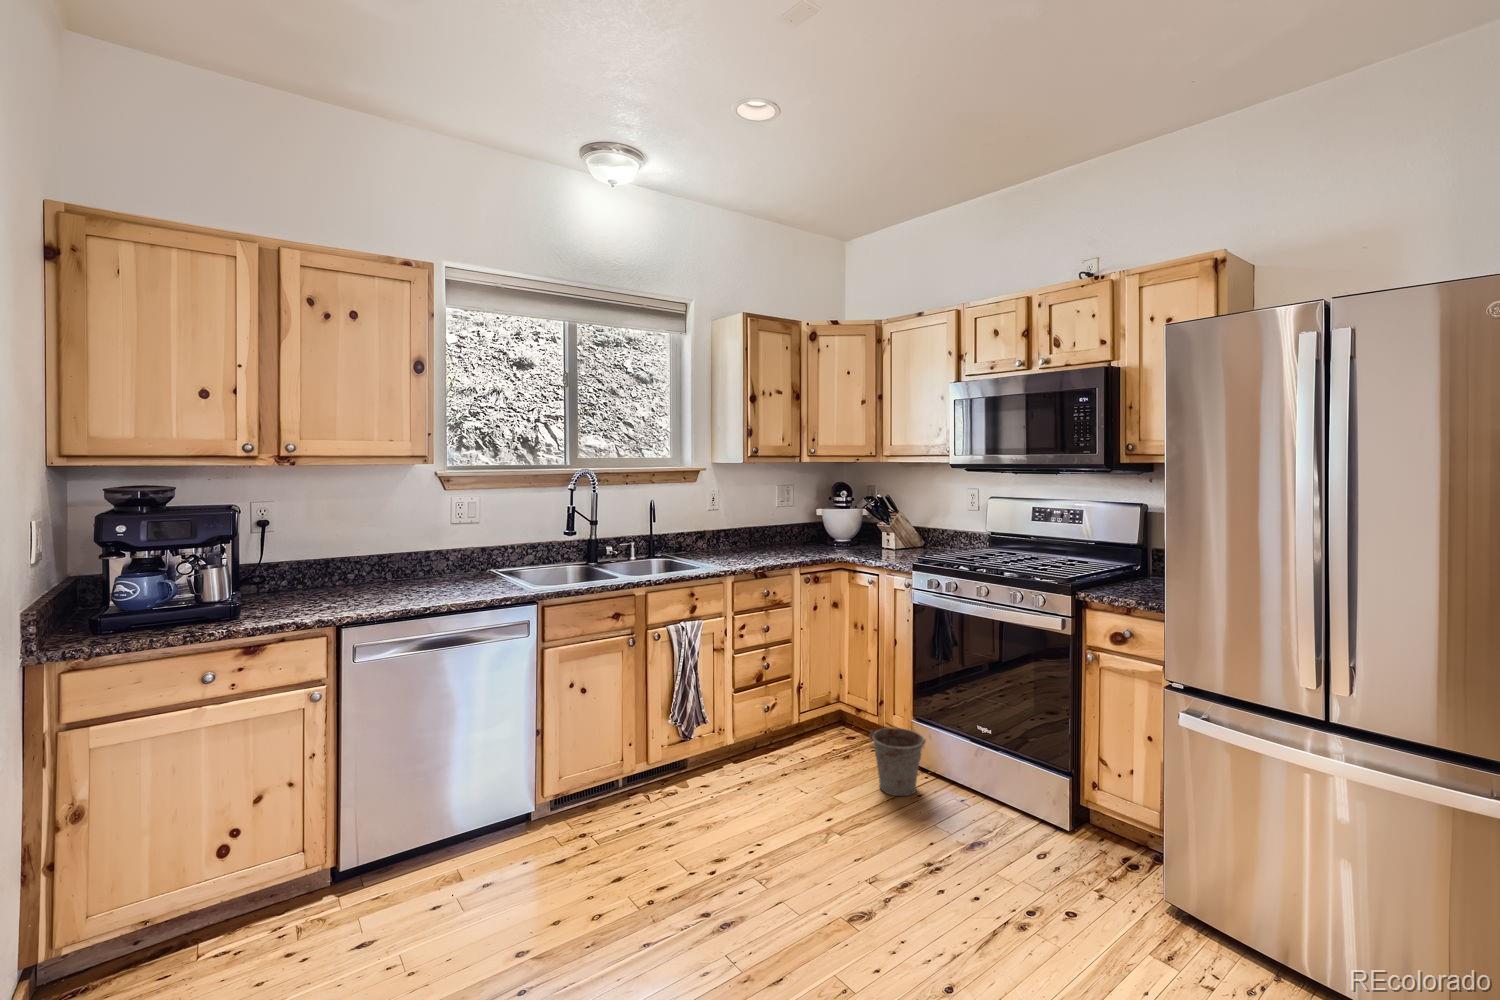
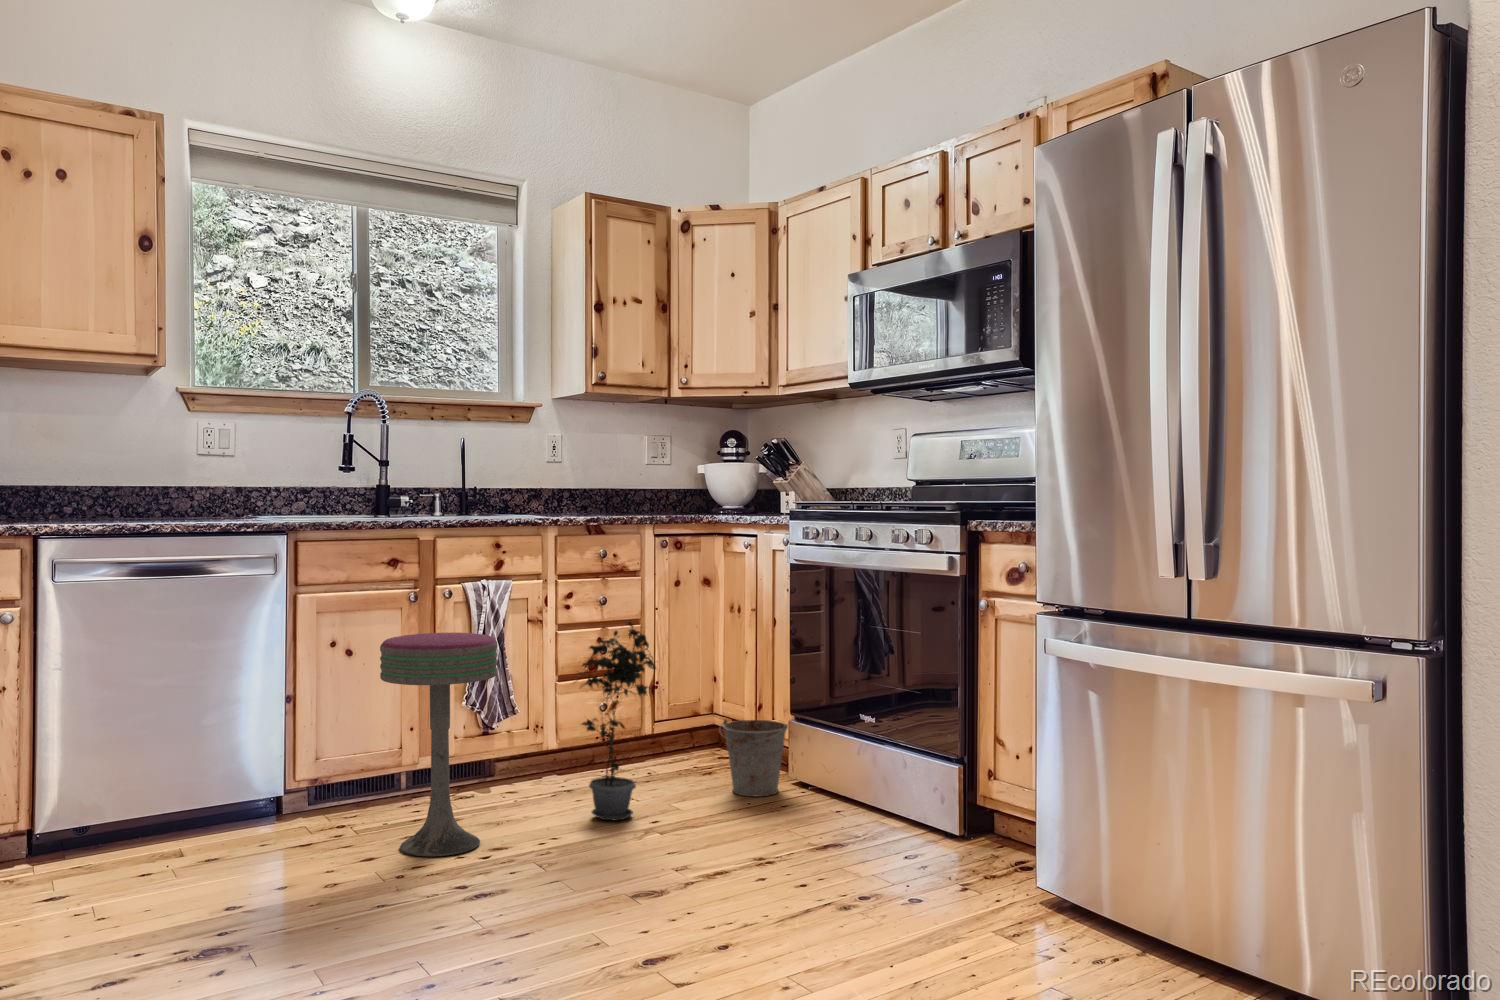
potted plant: none [768,669,845,836] -> present [577,621,656,820]
bar stool: none [621,691,719,898] -> present [380,633,497,857]

